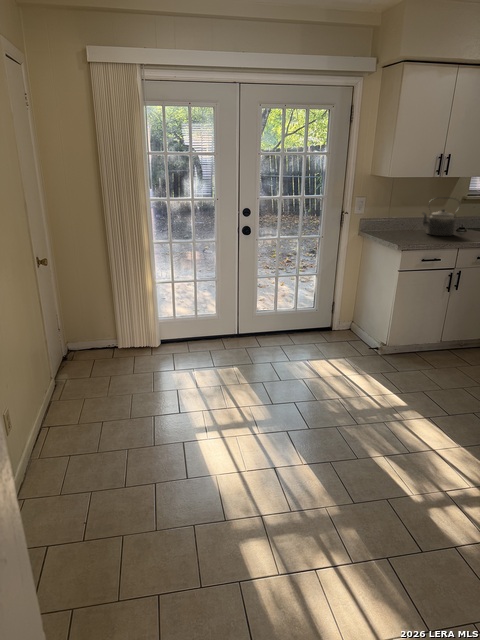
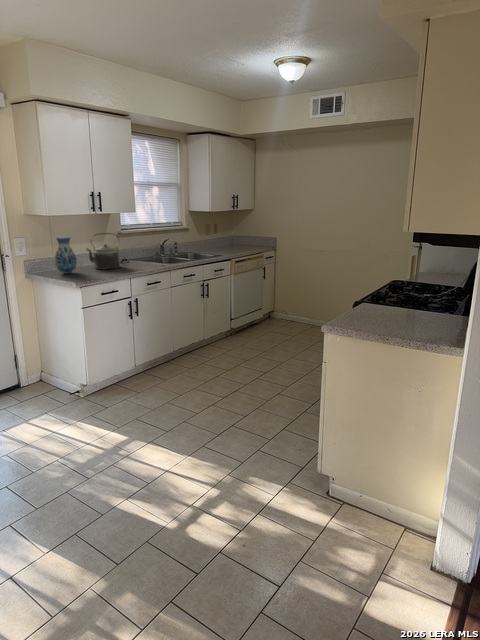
vase: none [387,197,409,234] -> present [55,236,77,273]

